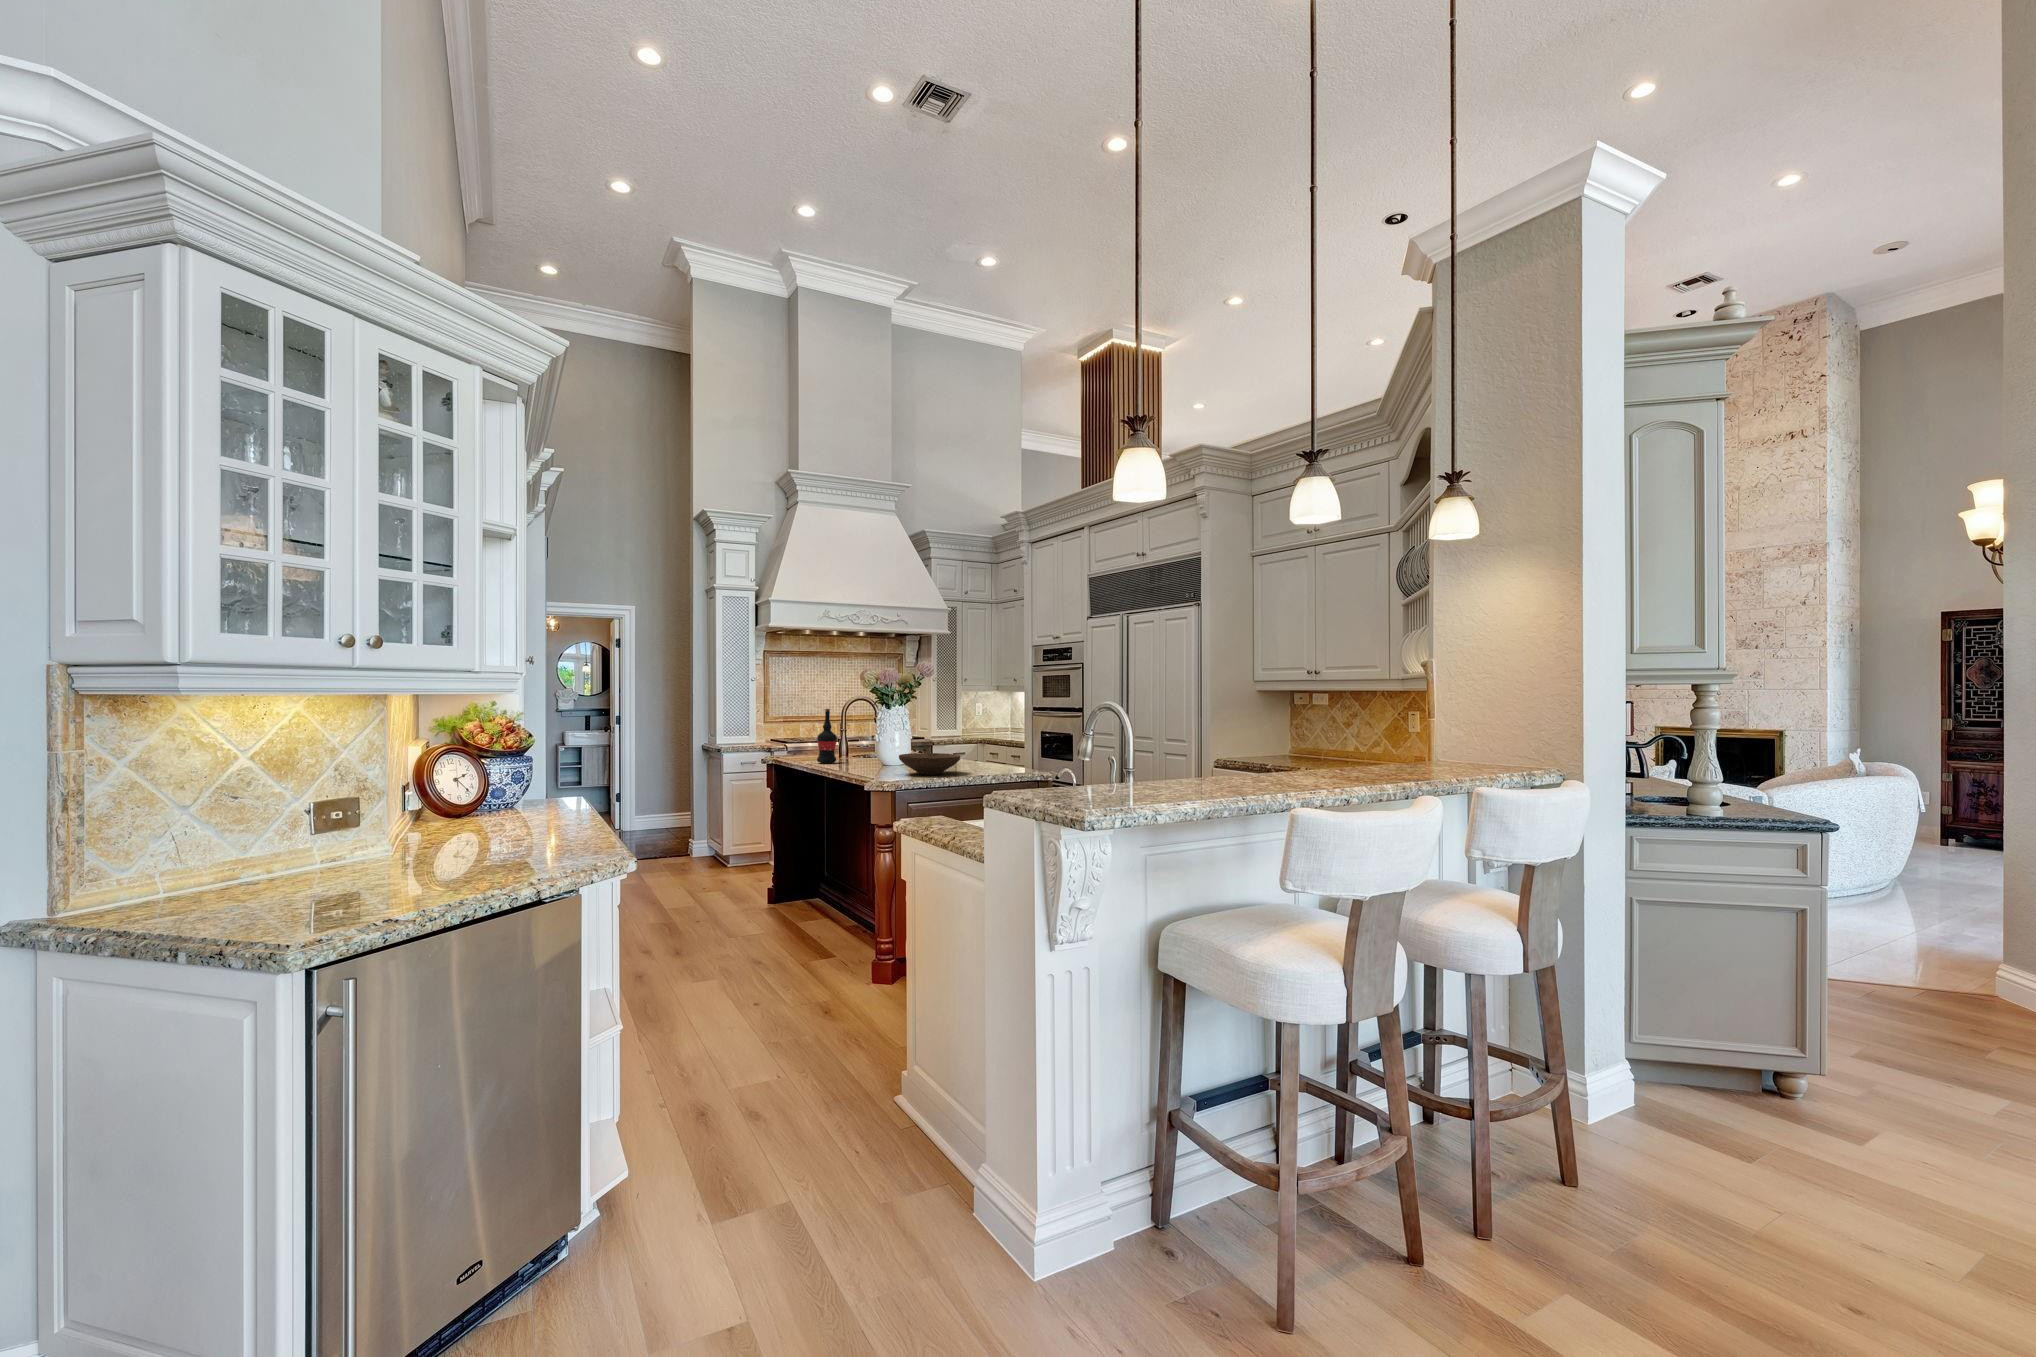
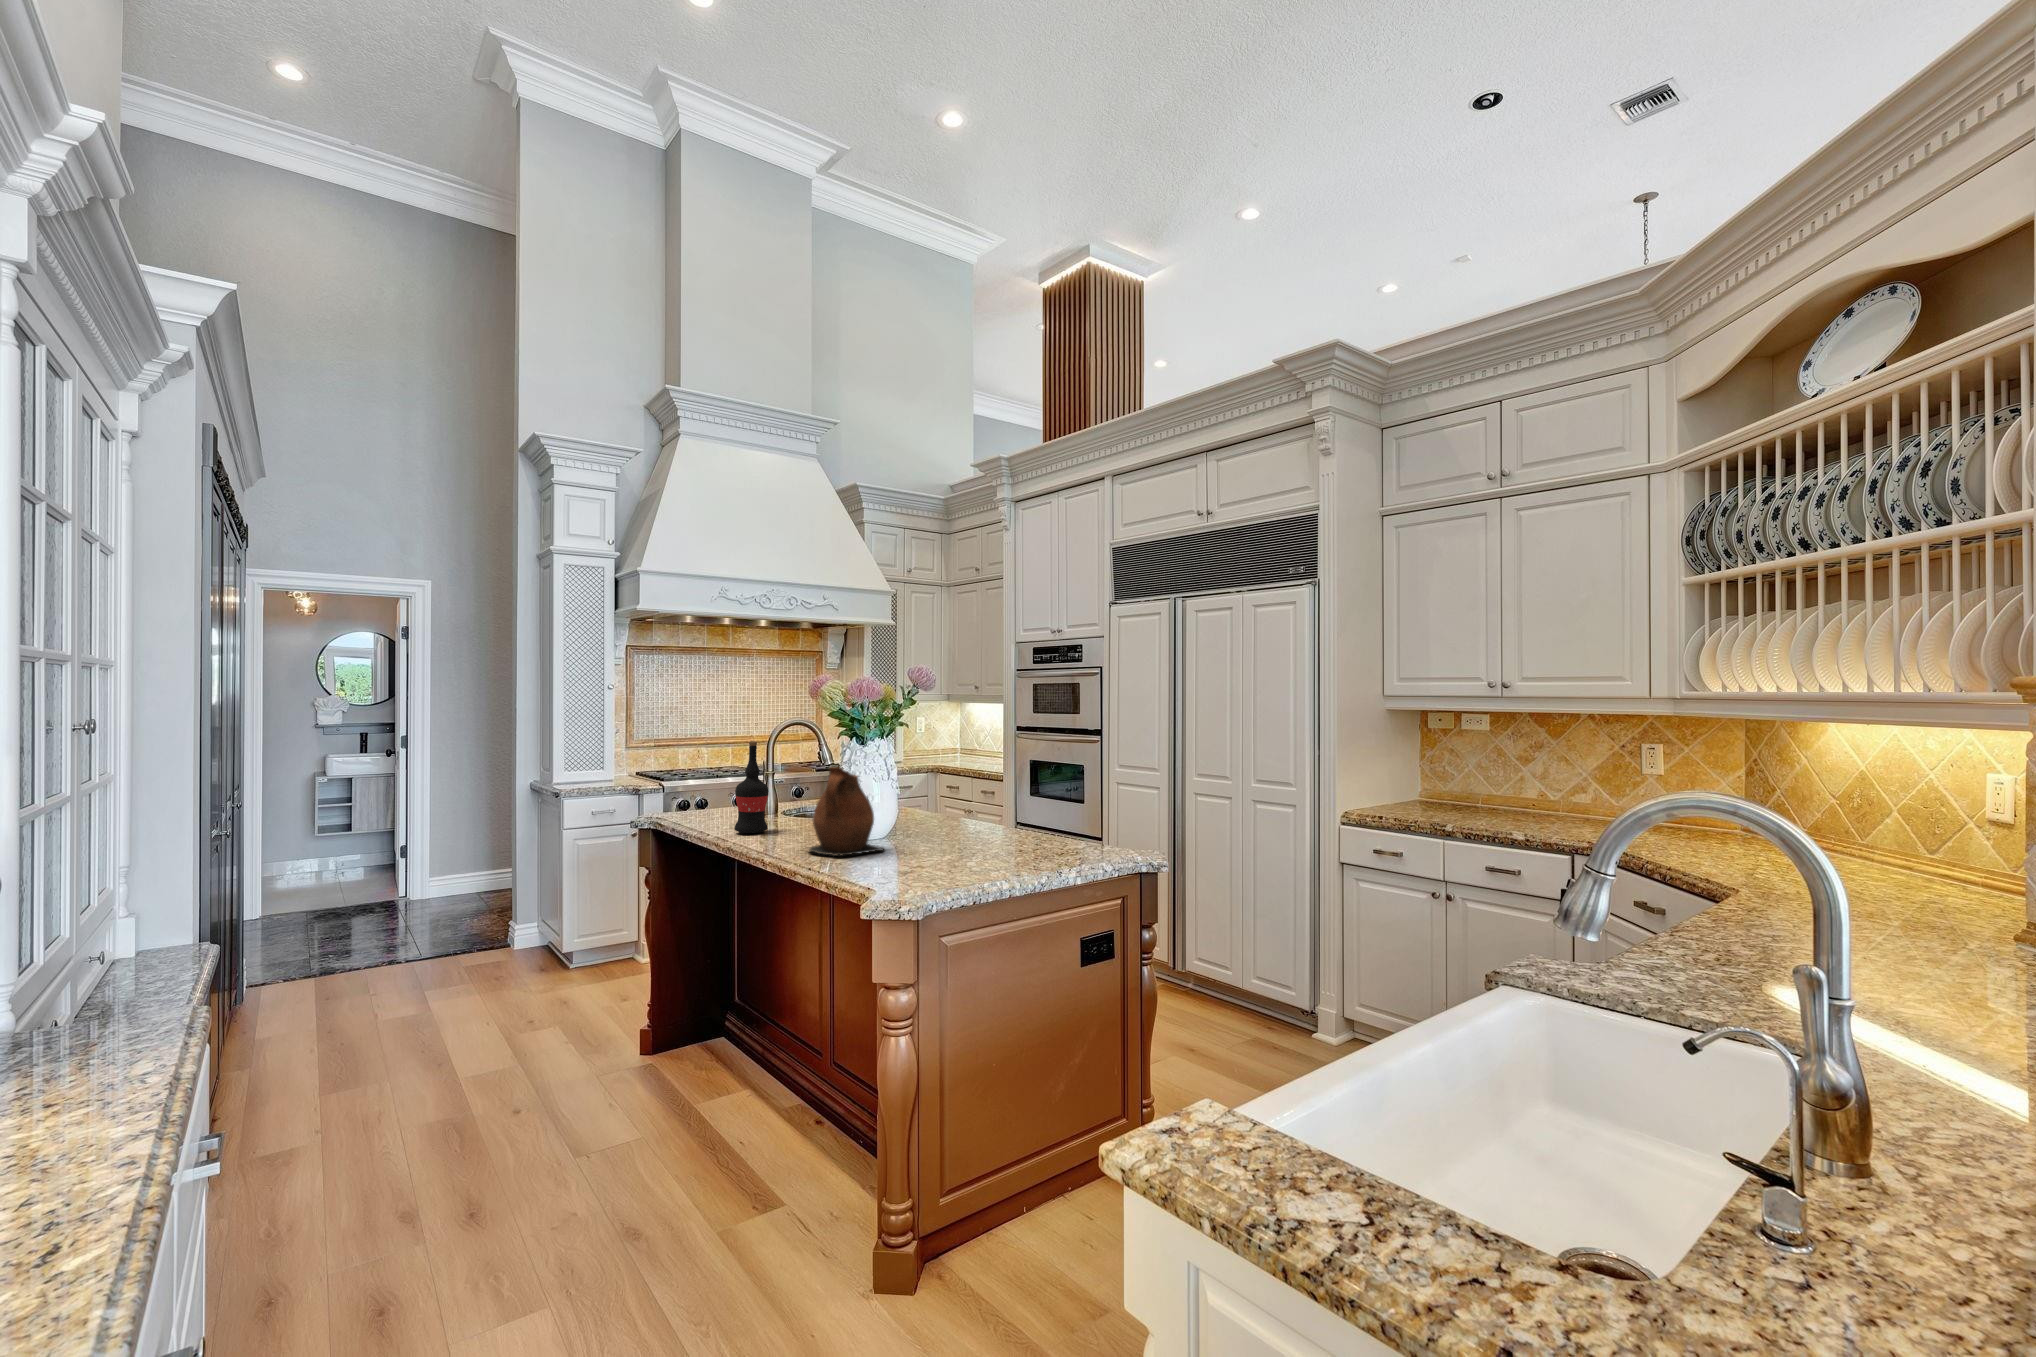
ceramic pitcher: none [849,720,895,770] -> present [809,767,884,856]
wooden bowl: present [899,753,960,775] -> none [906,824,1017,868]

